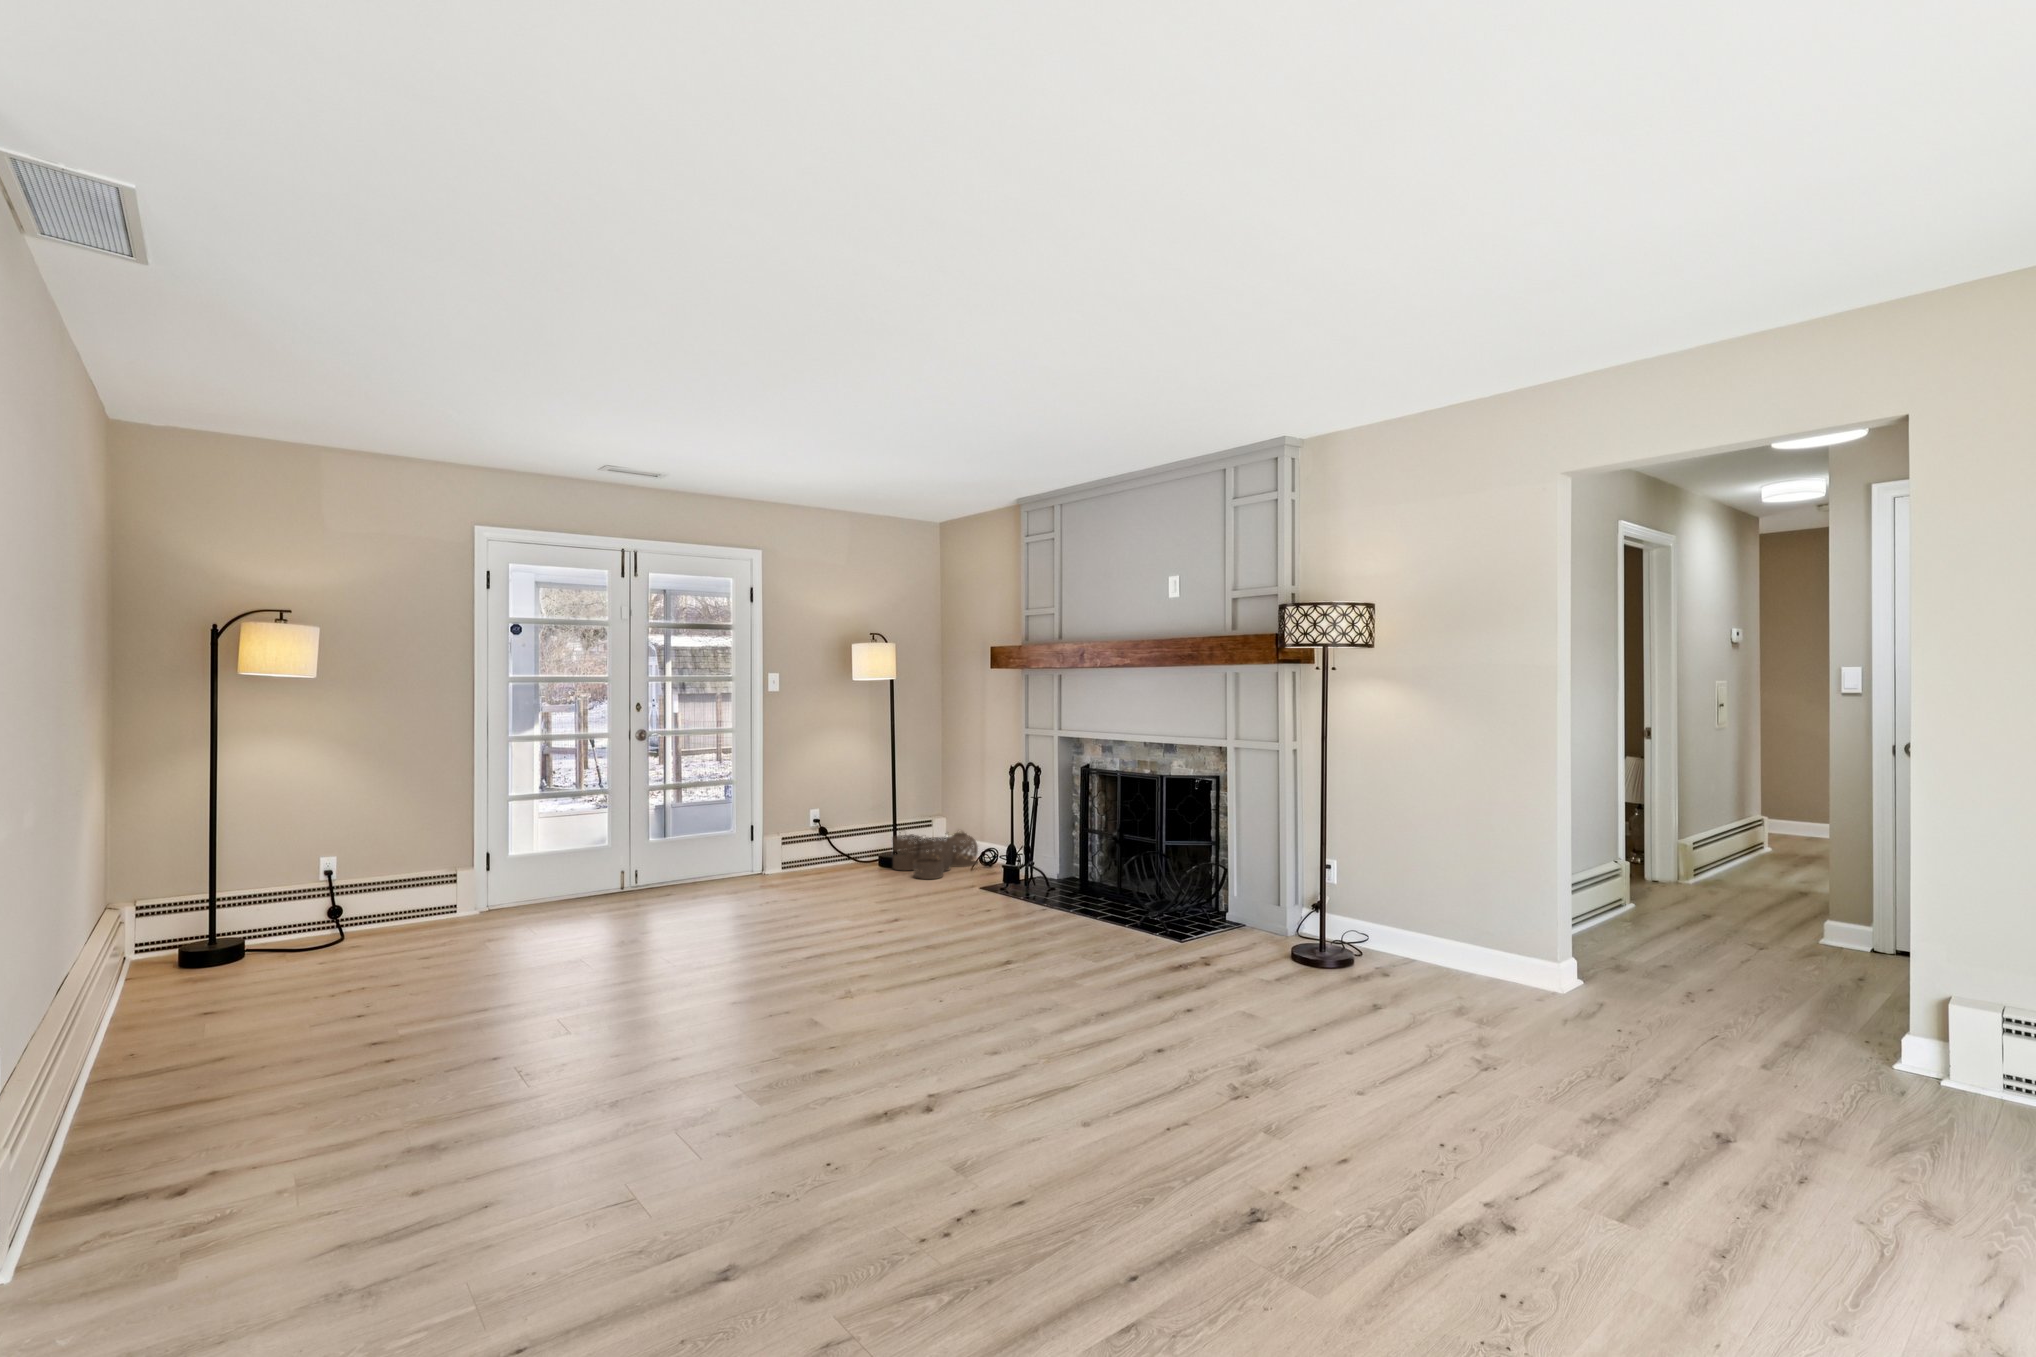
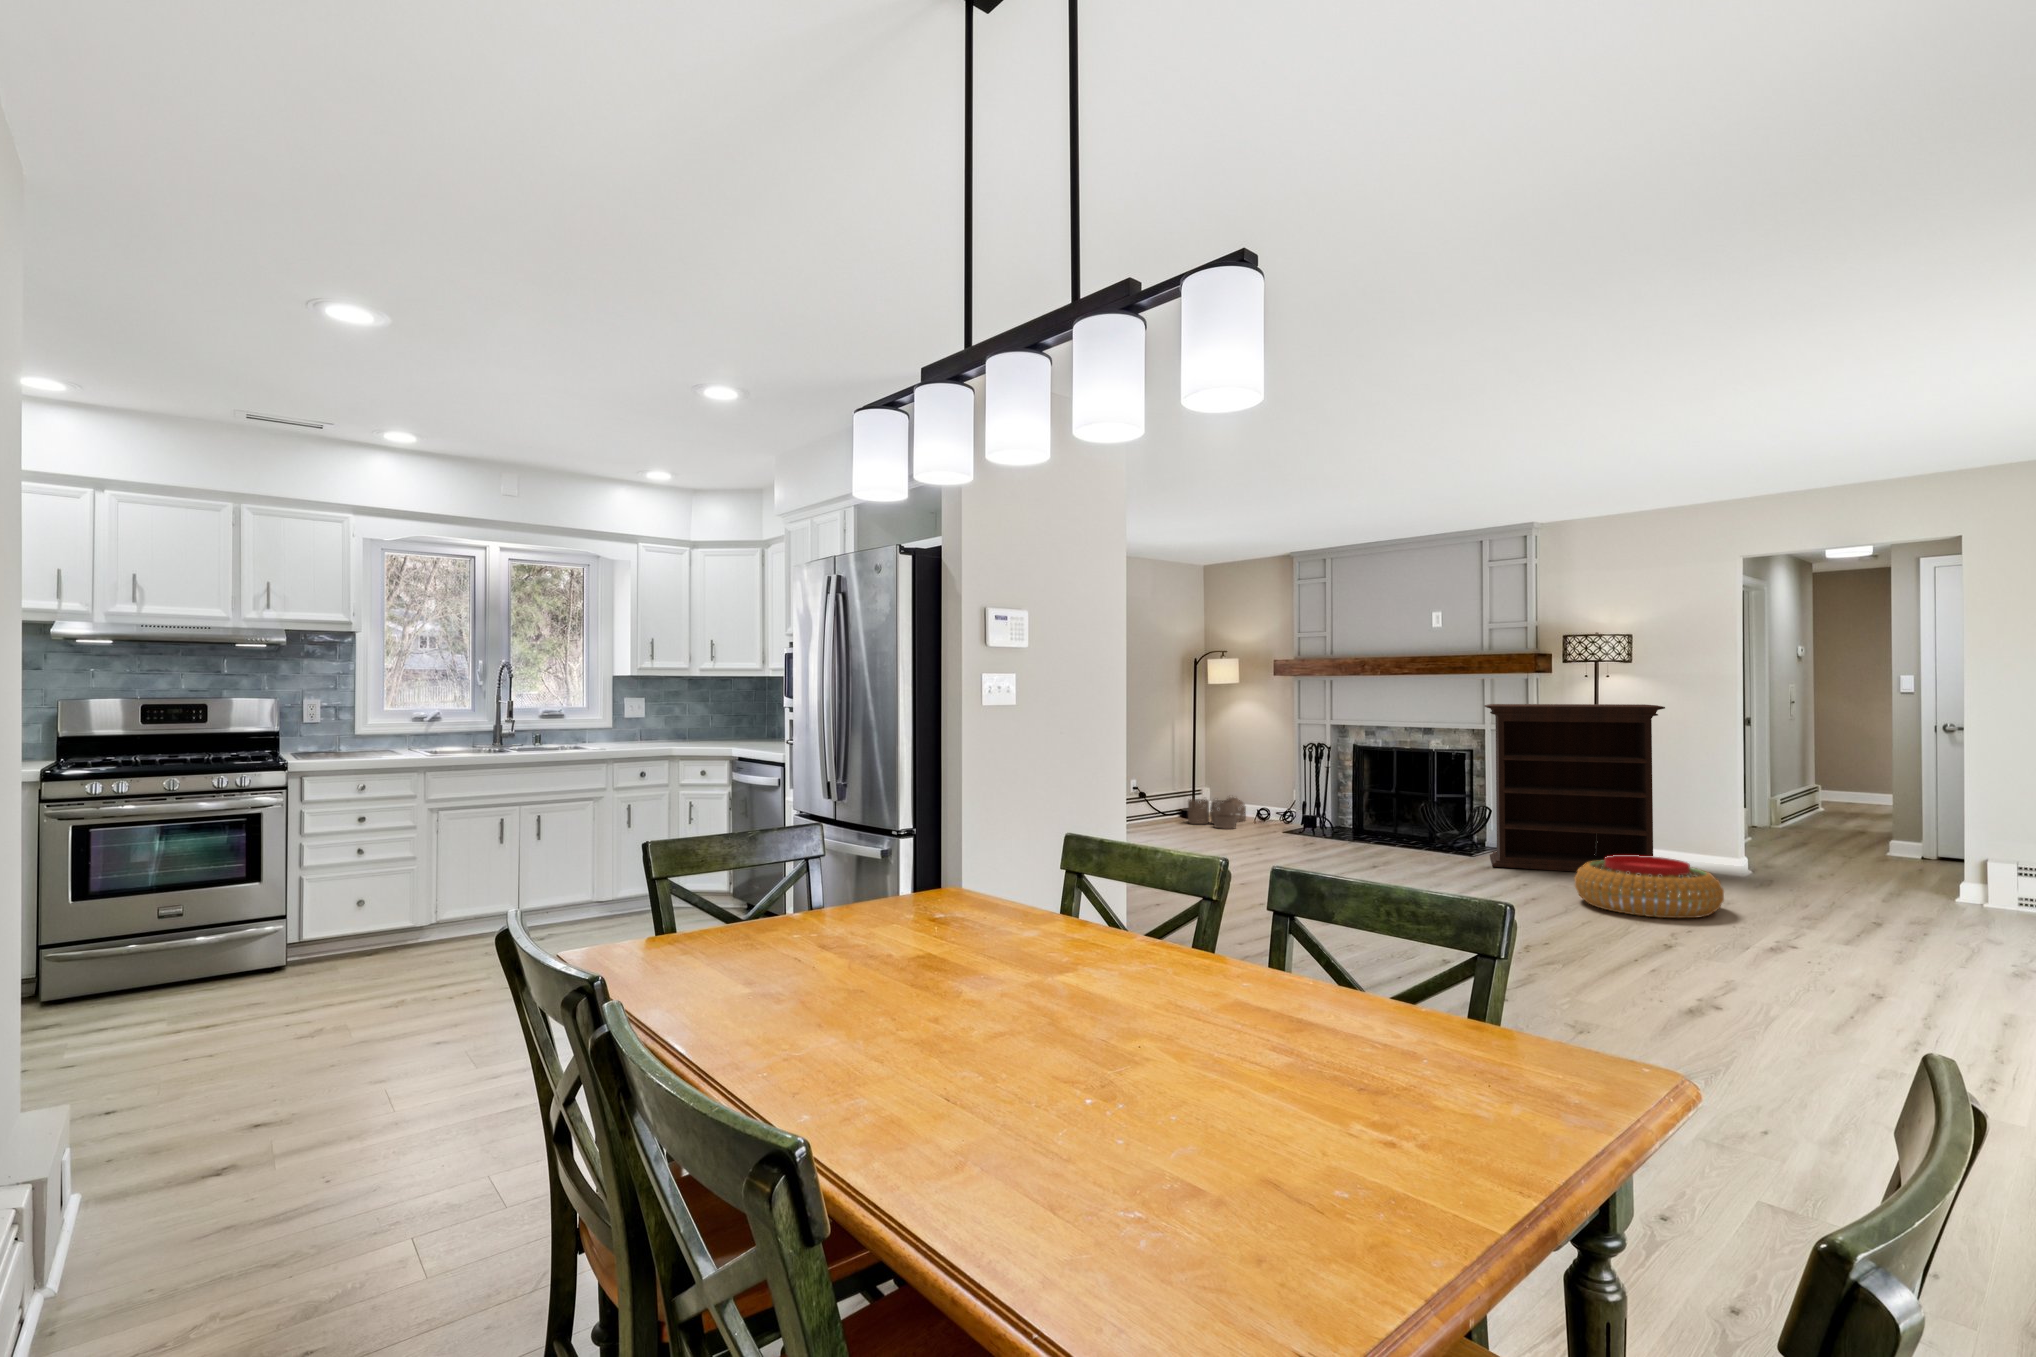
bookshelf: none [1176,710,1436,993] -> present [1485,704,1665,877]
pouf: none [1211,976,1447,1116] -> present [1575,855,1724,918]

